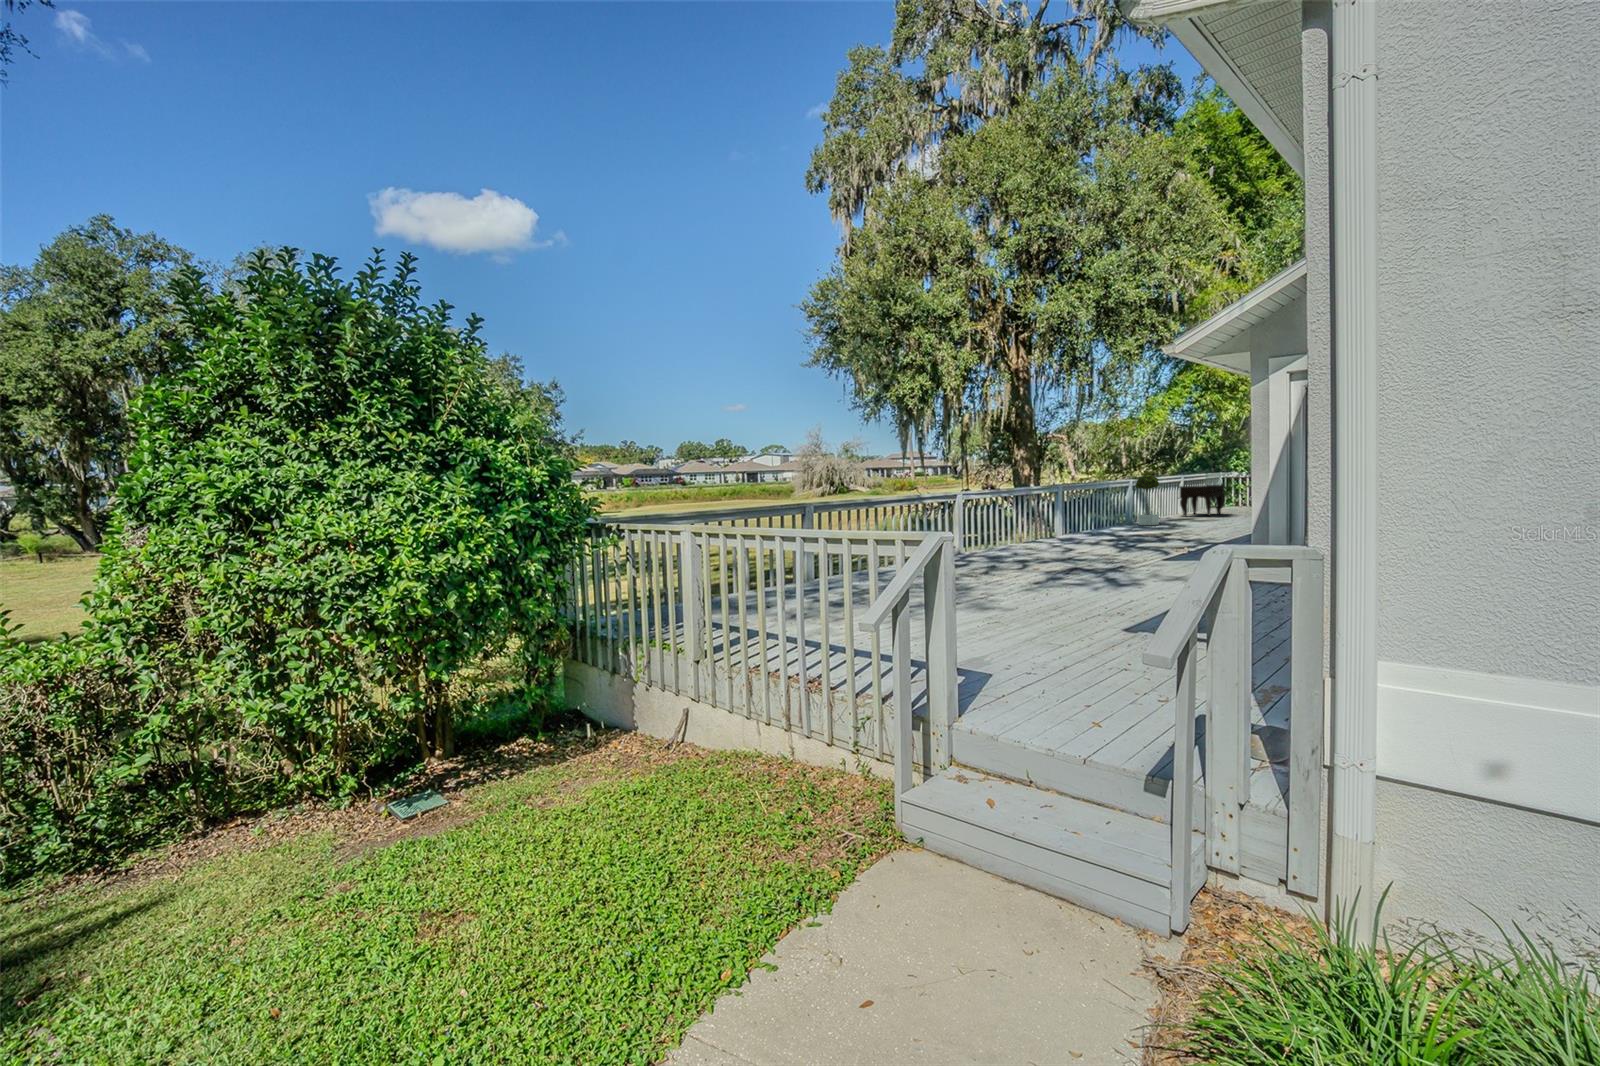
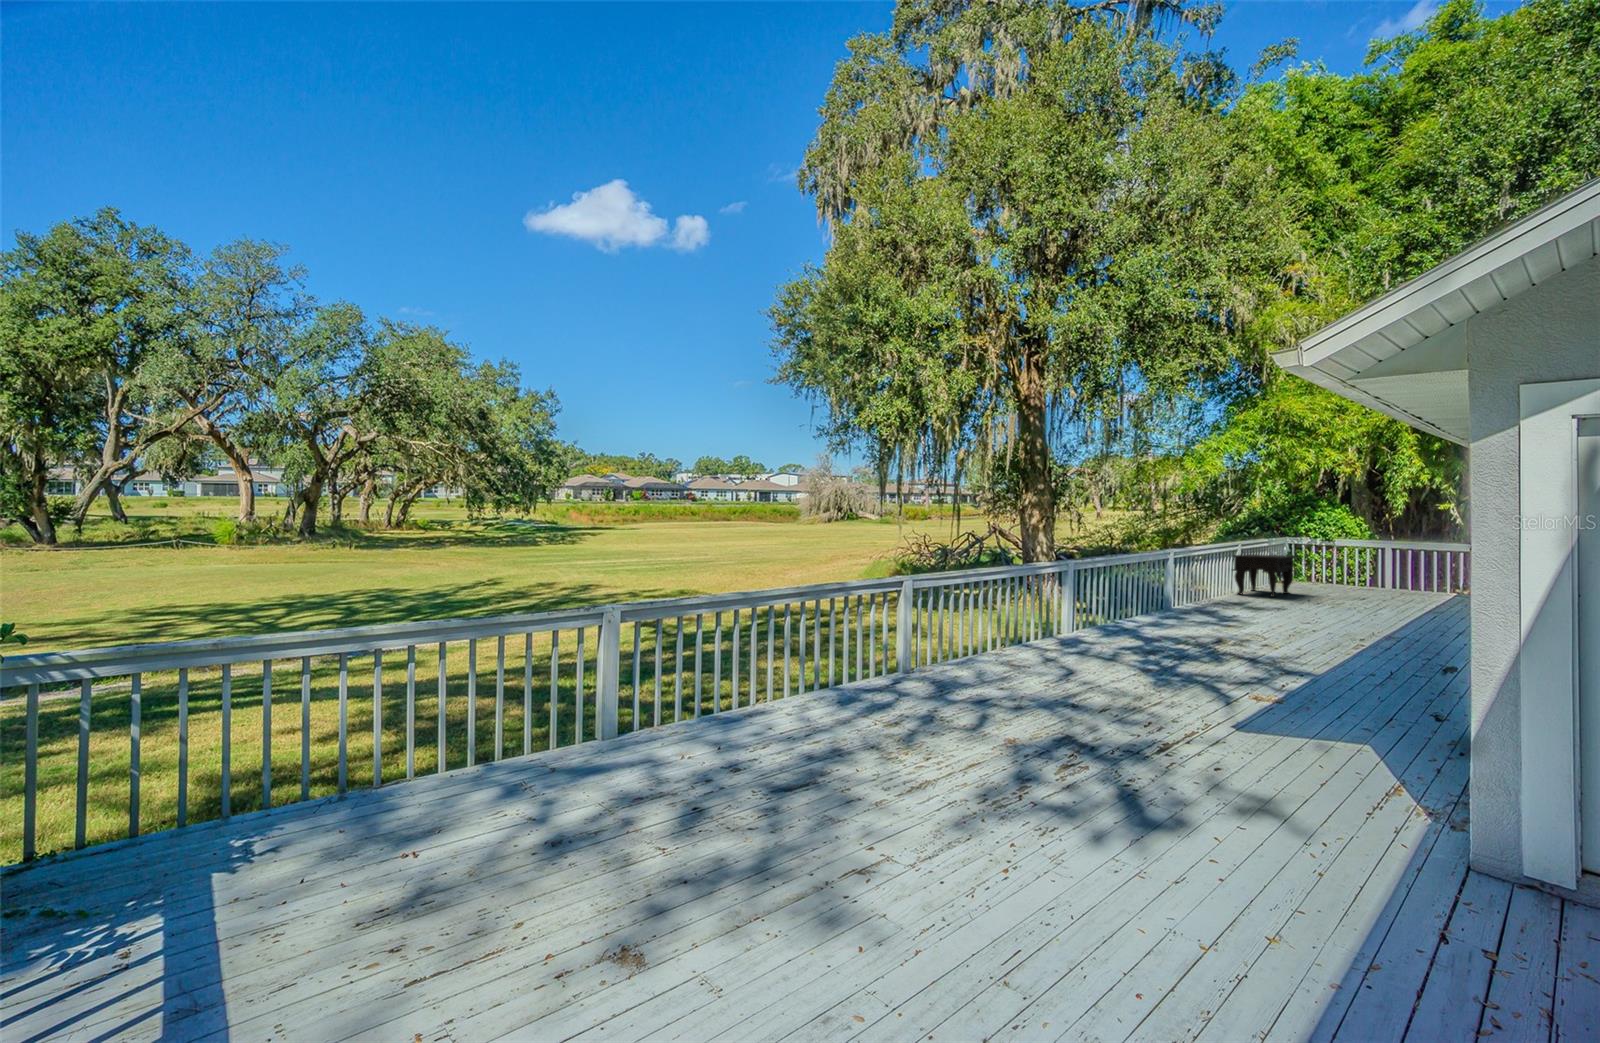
potted tree: present [1136,475,1159,525] -> none [1176,543,1208,611]

